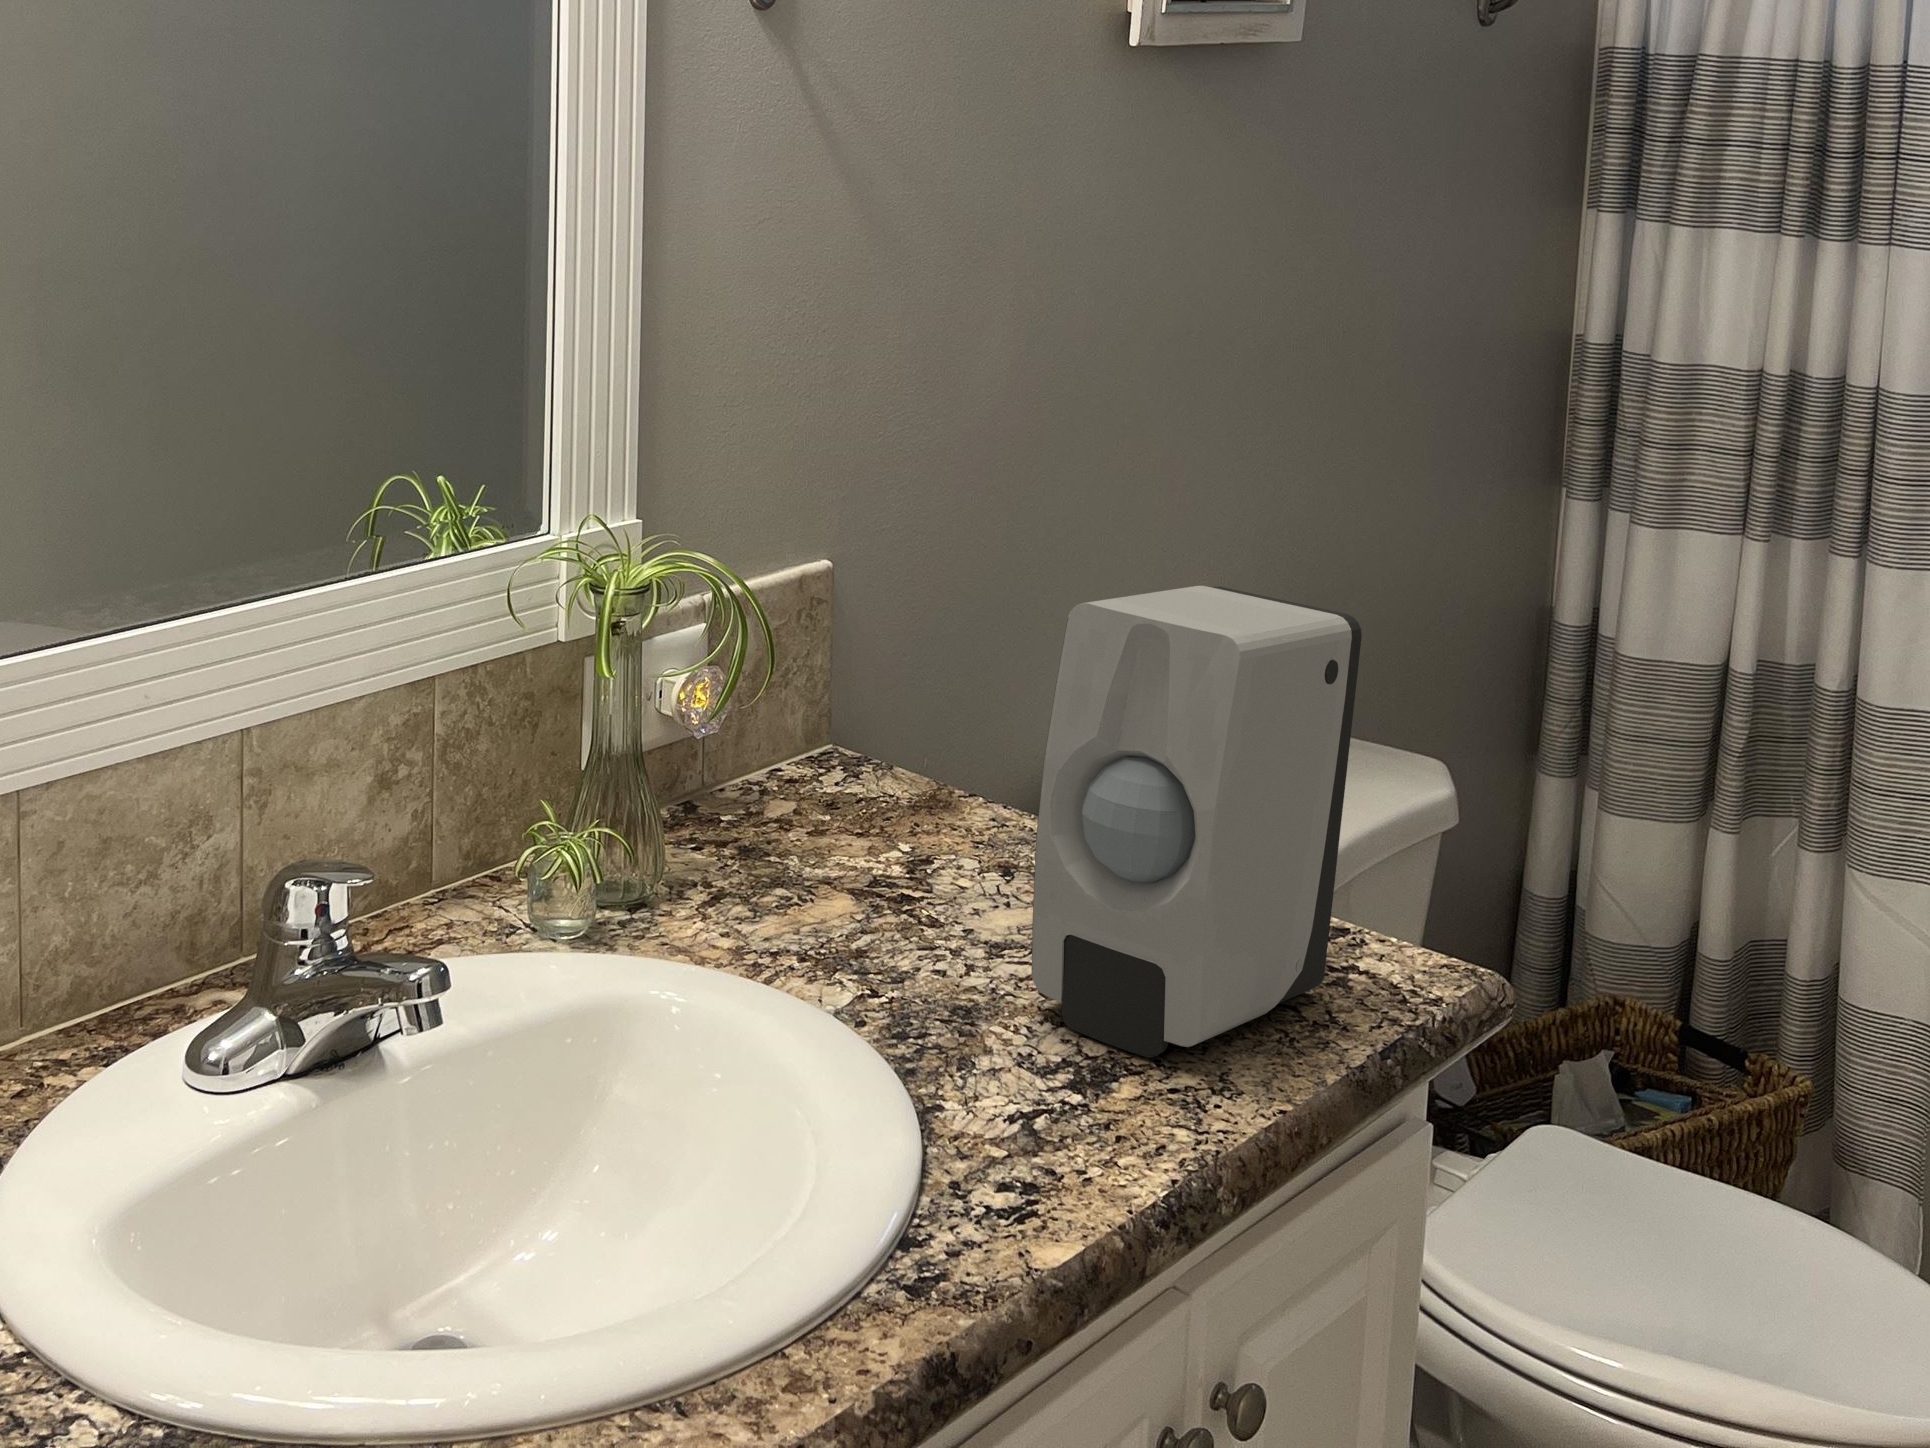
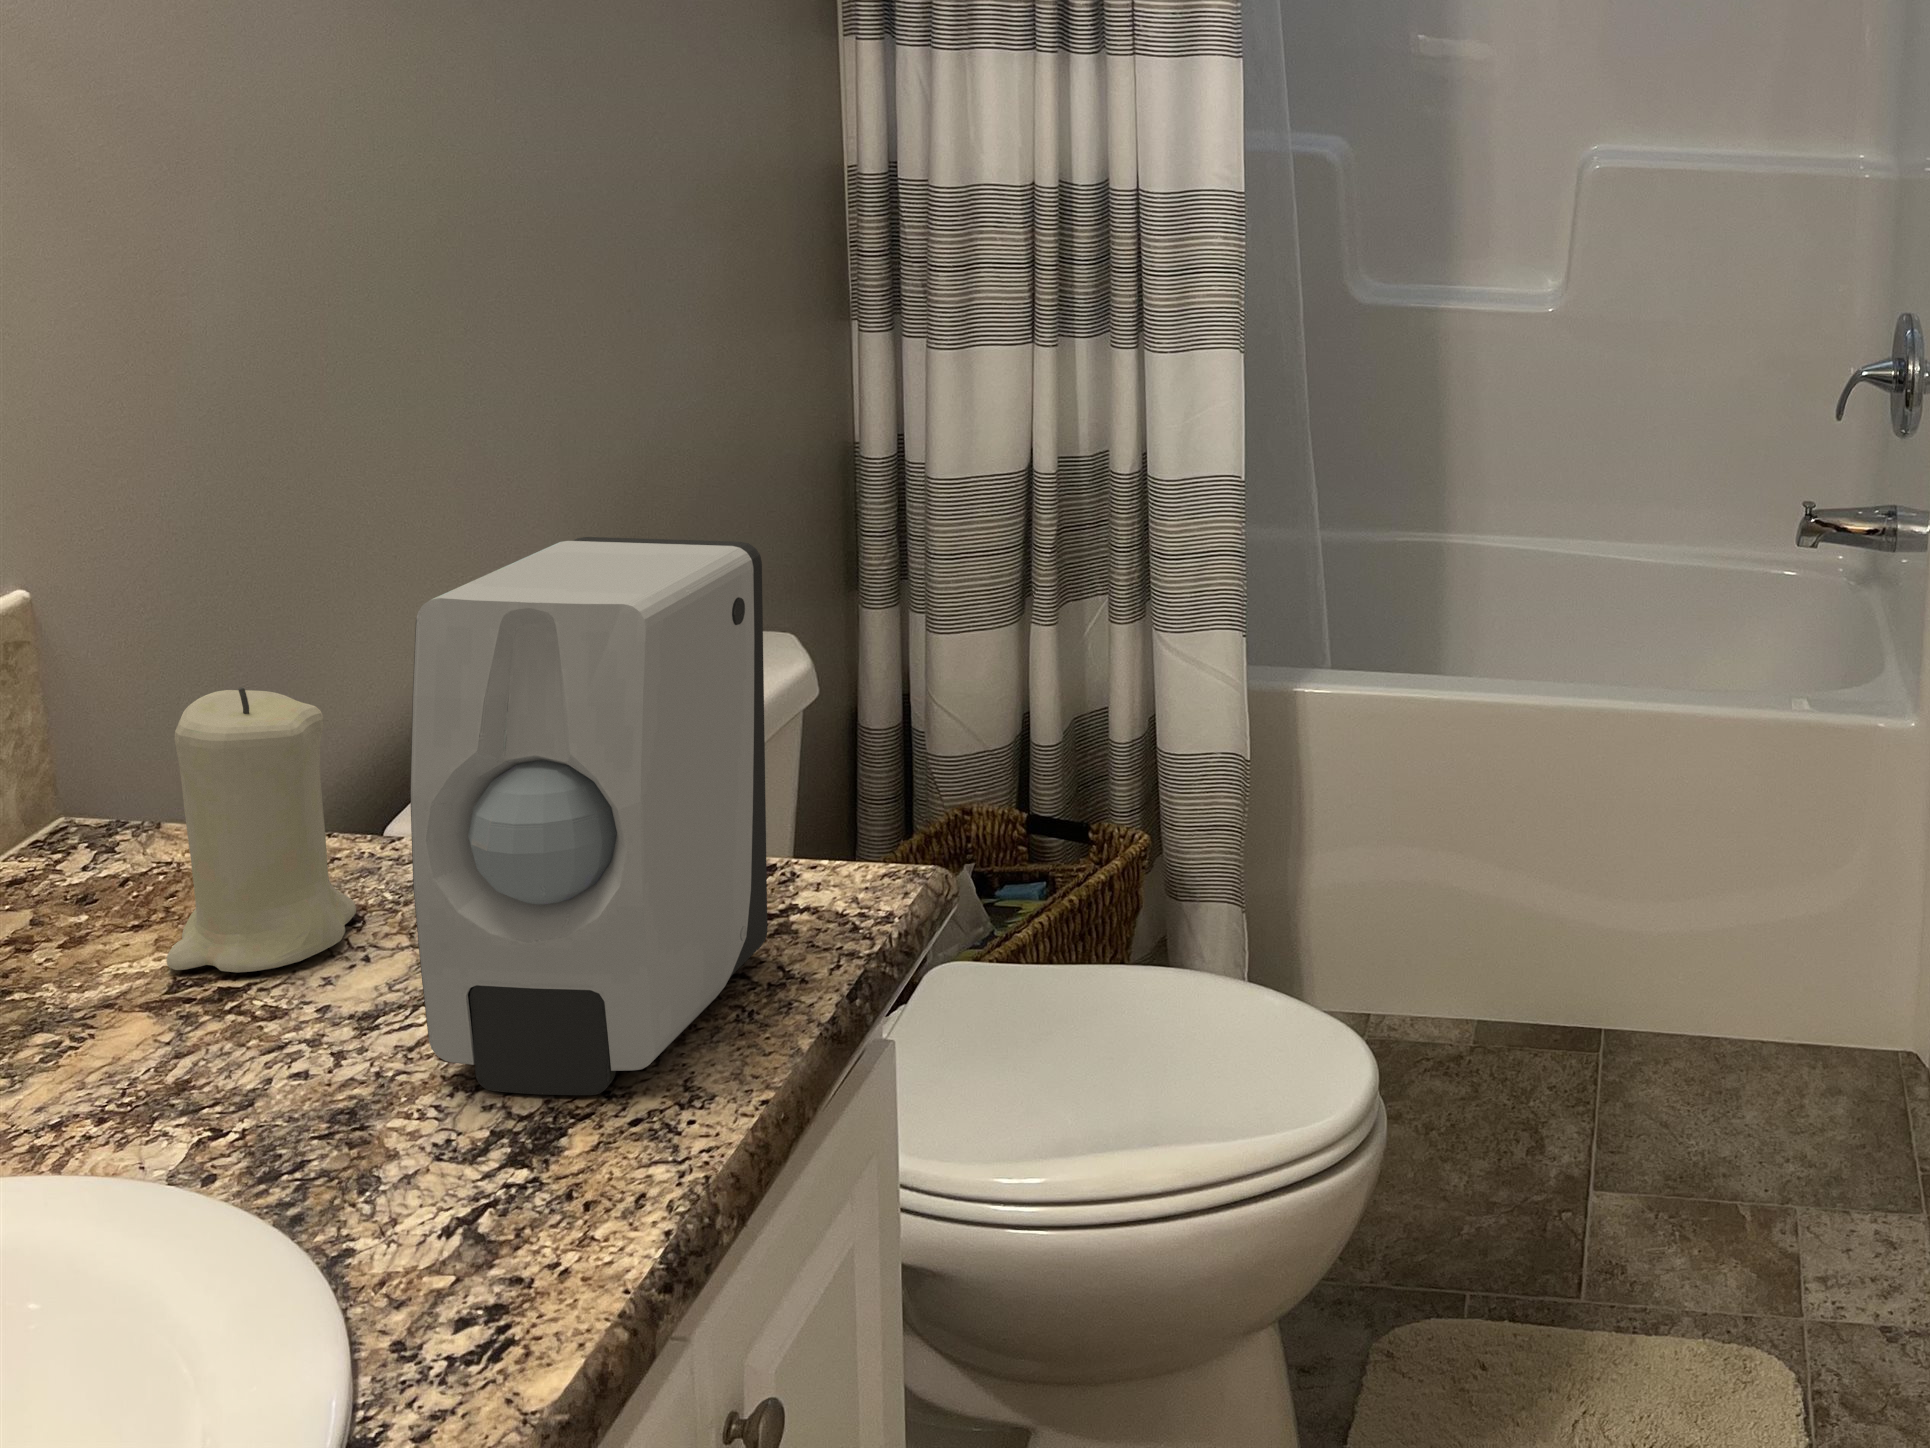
candle: none [871,660,1009,893] -> present [167,687,356,972]

